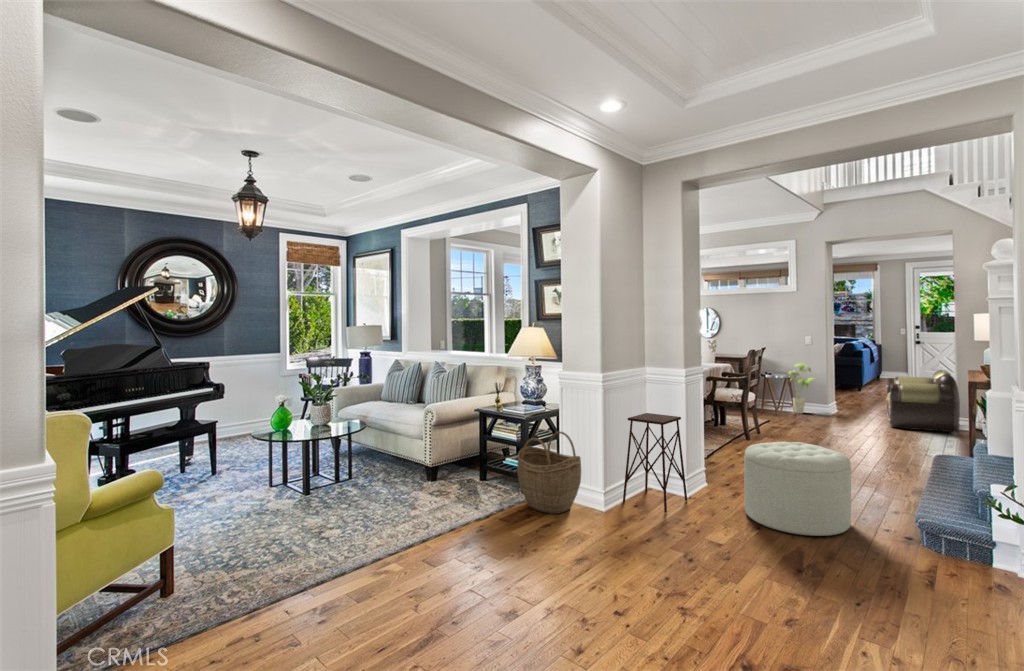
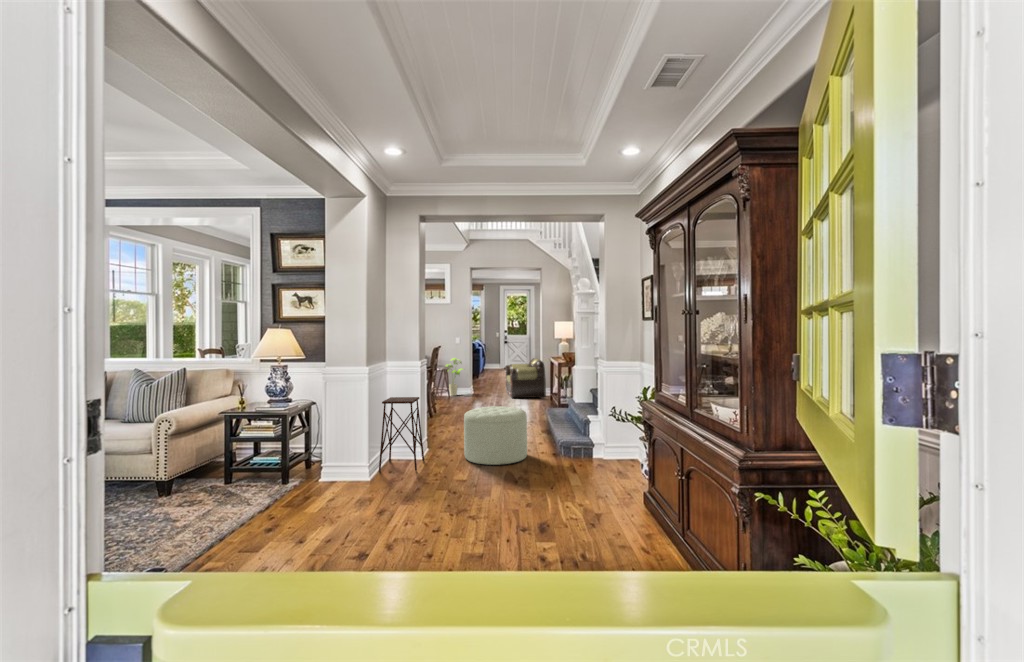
woven basket: present [517,432,581,514] -> none [289,419,350,491]

